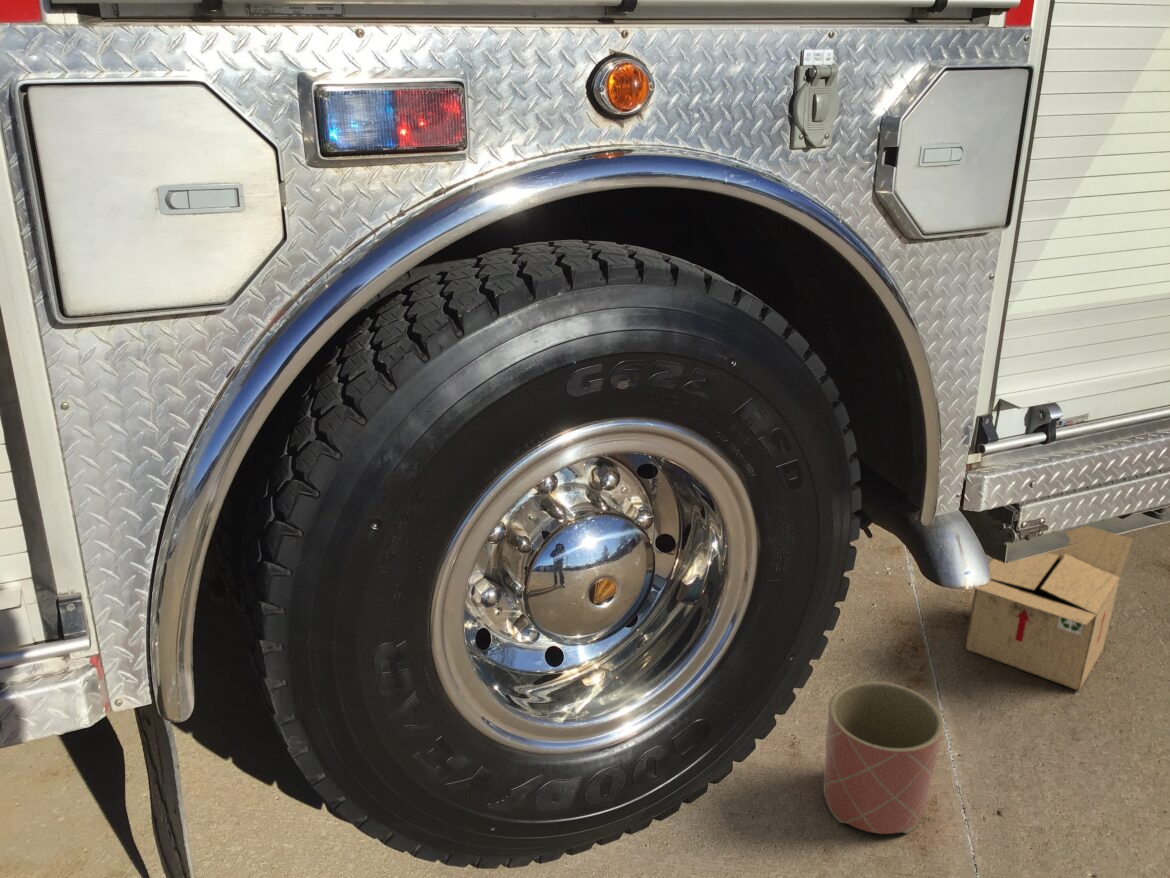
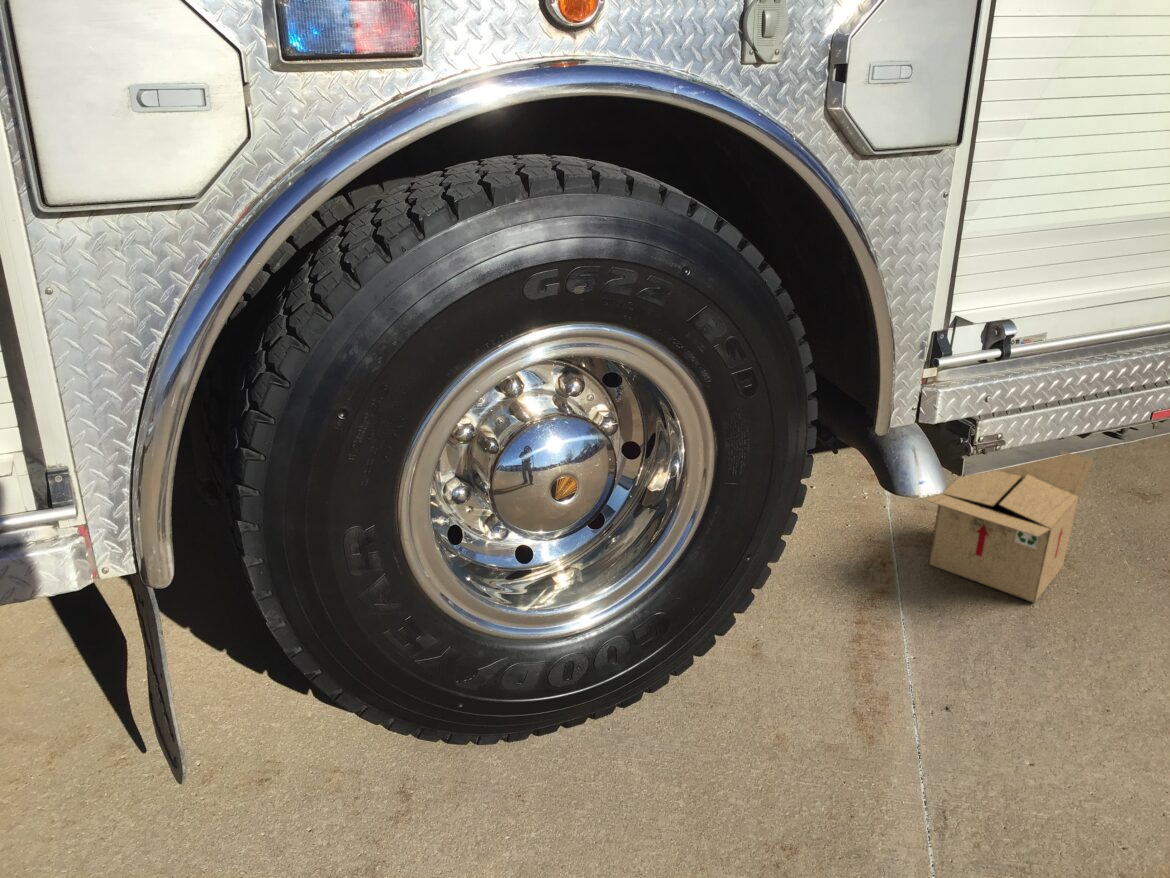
planter: present [824,681,943,834] -> none [779,583,889,724]

